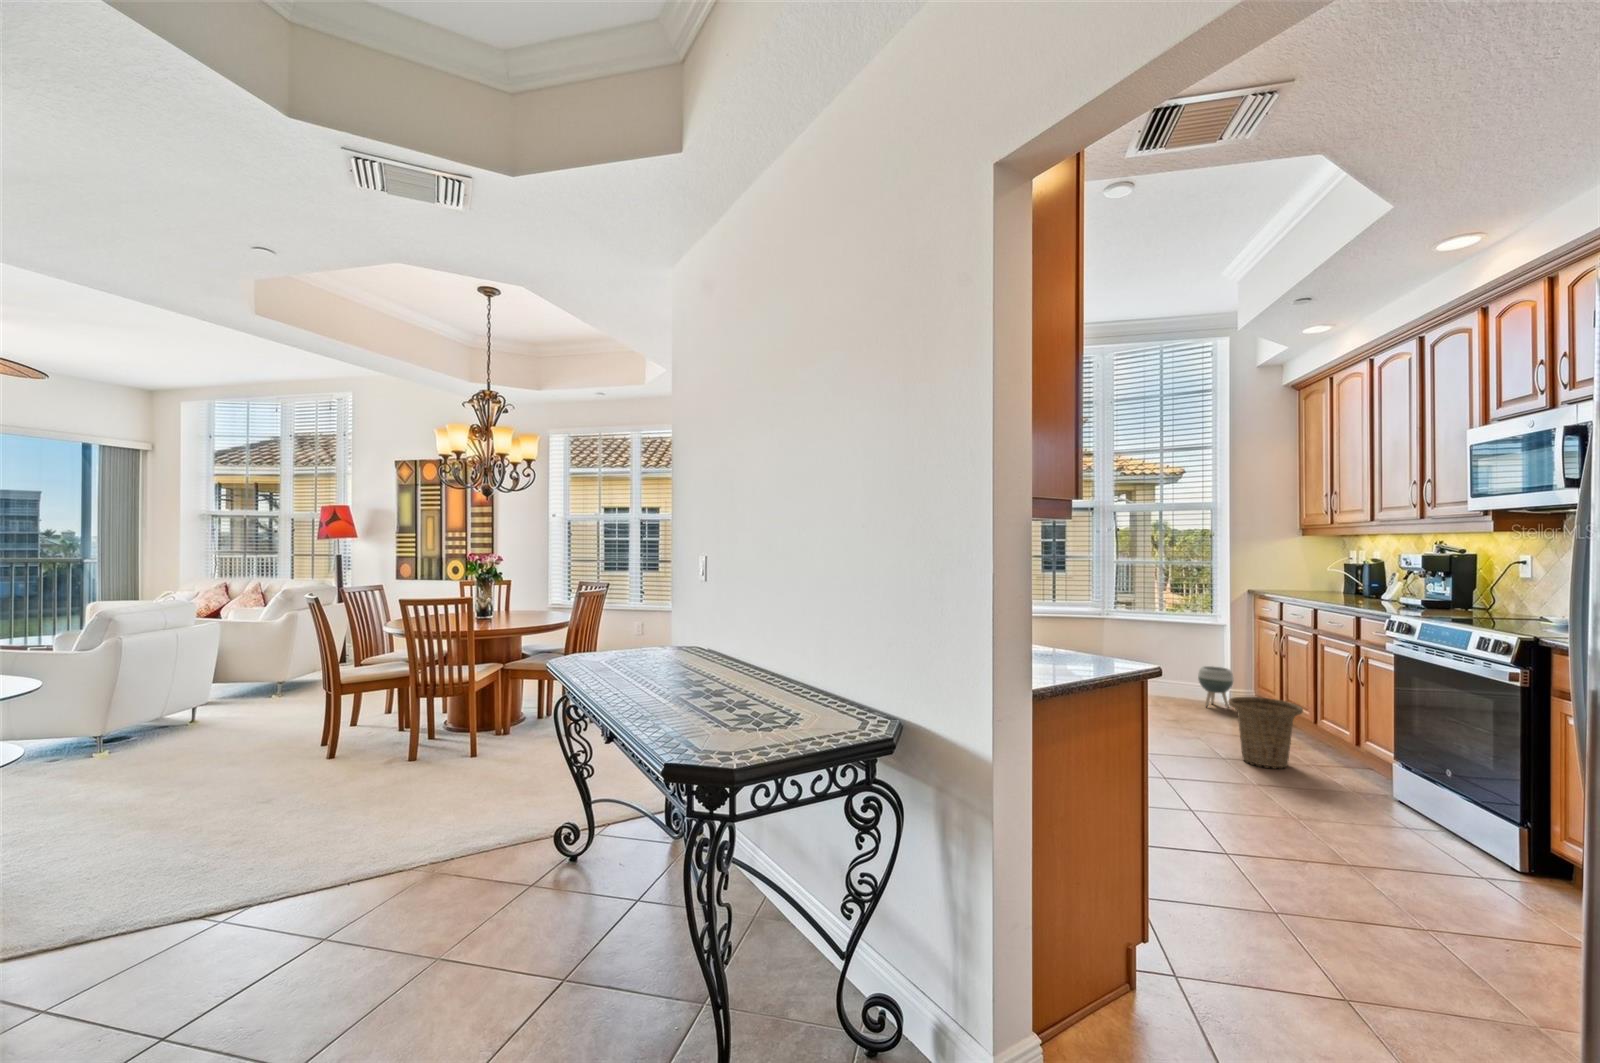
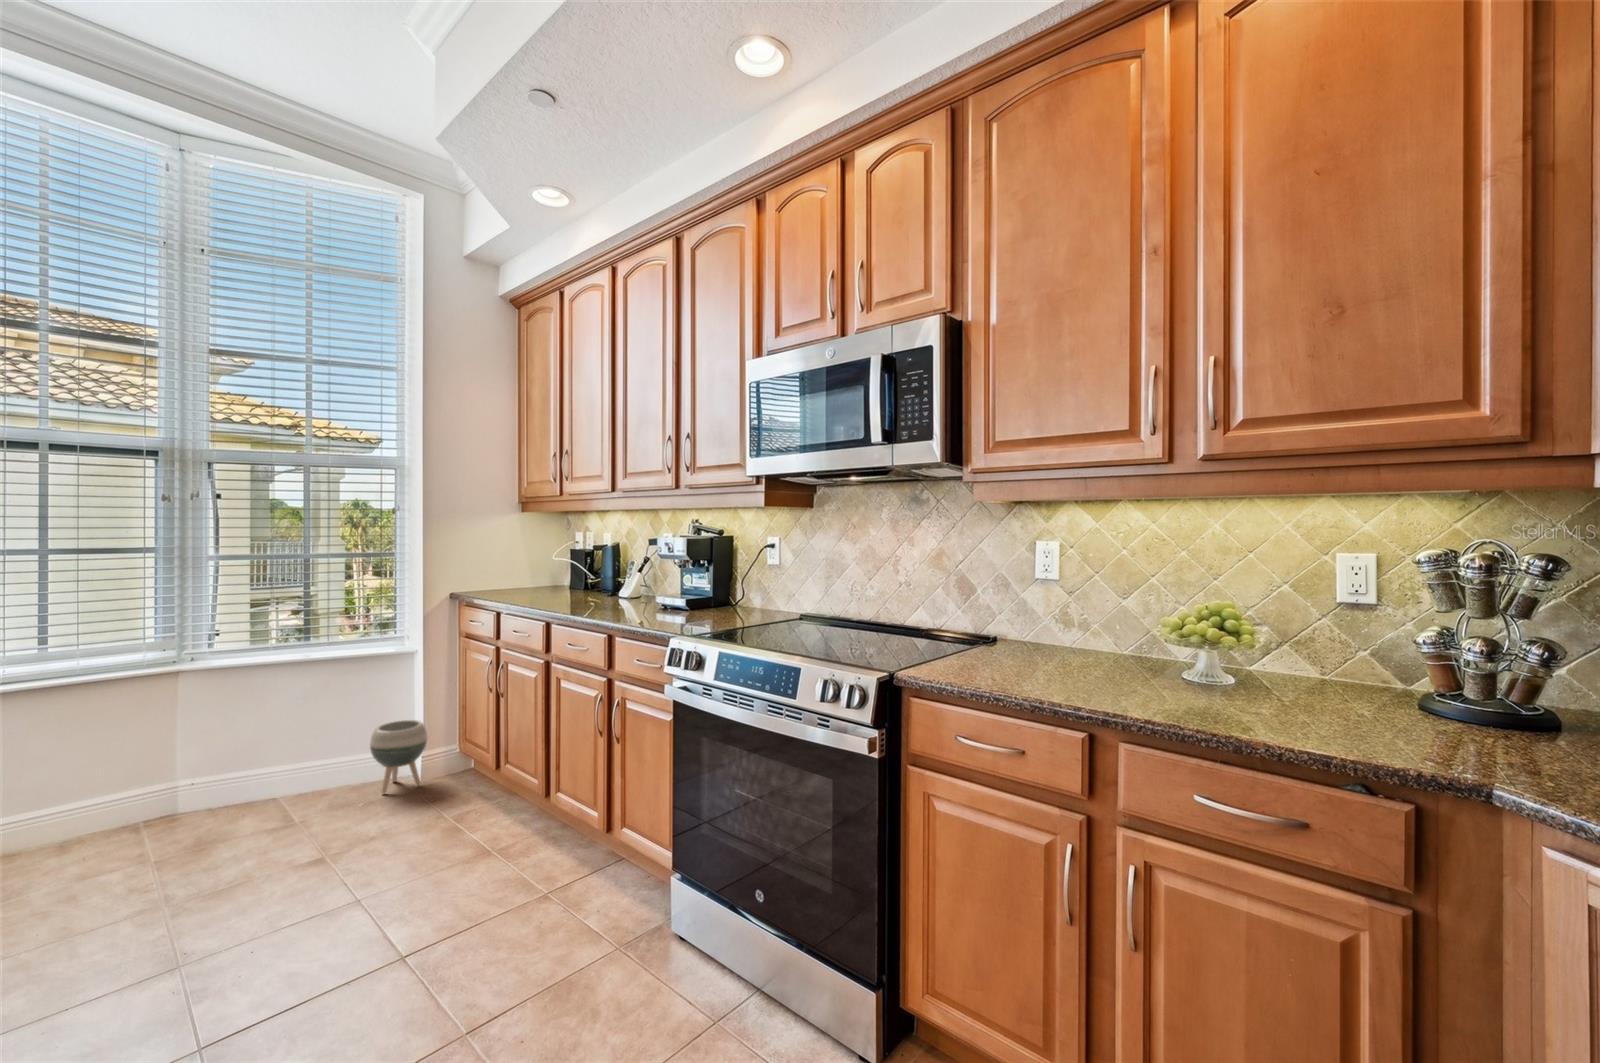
basket: present [1228,697,1303,768] -> none [415,789,540,936]

